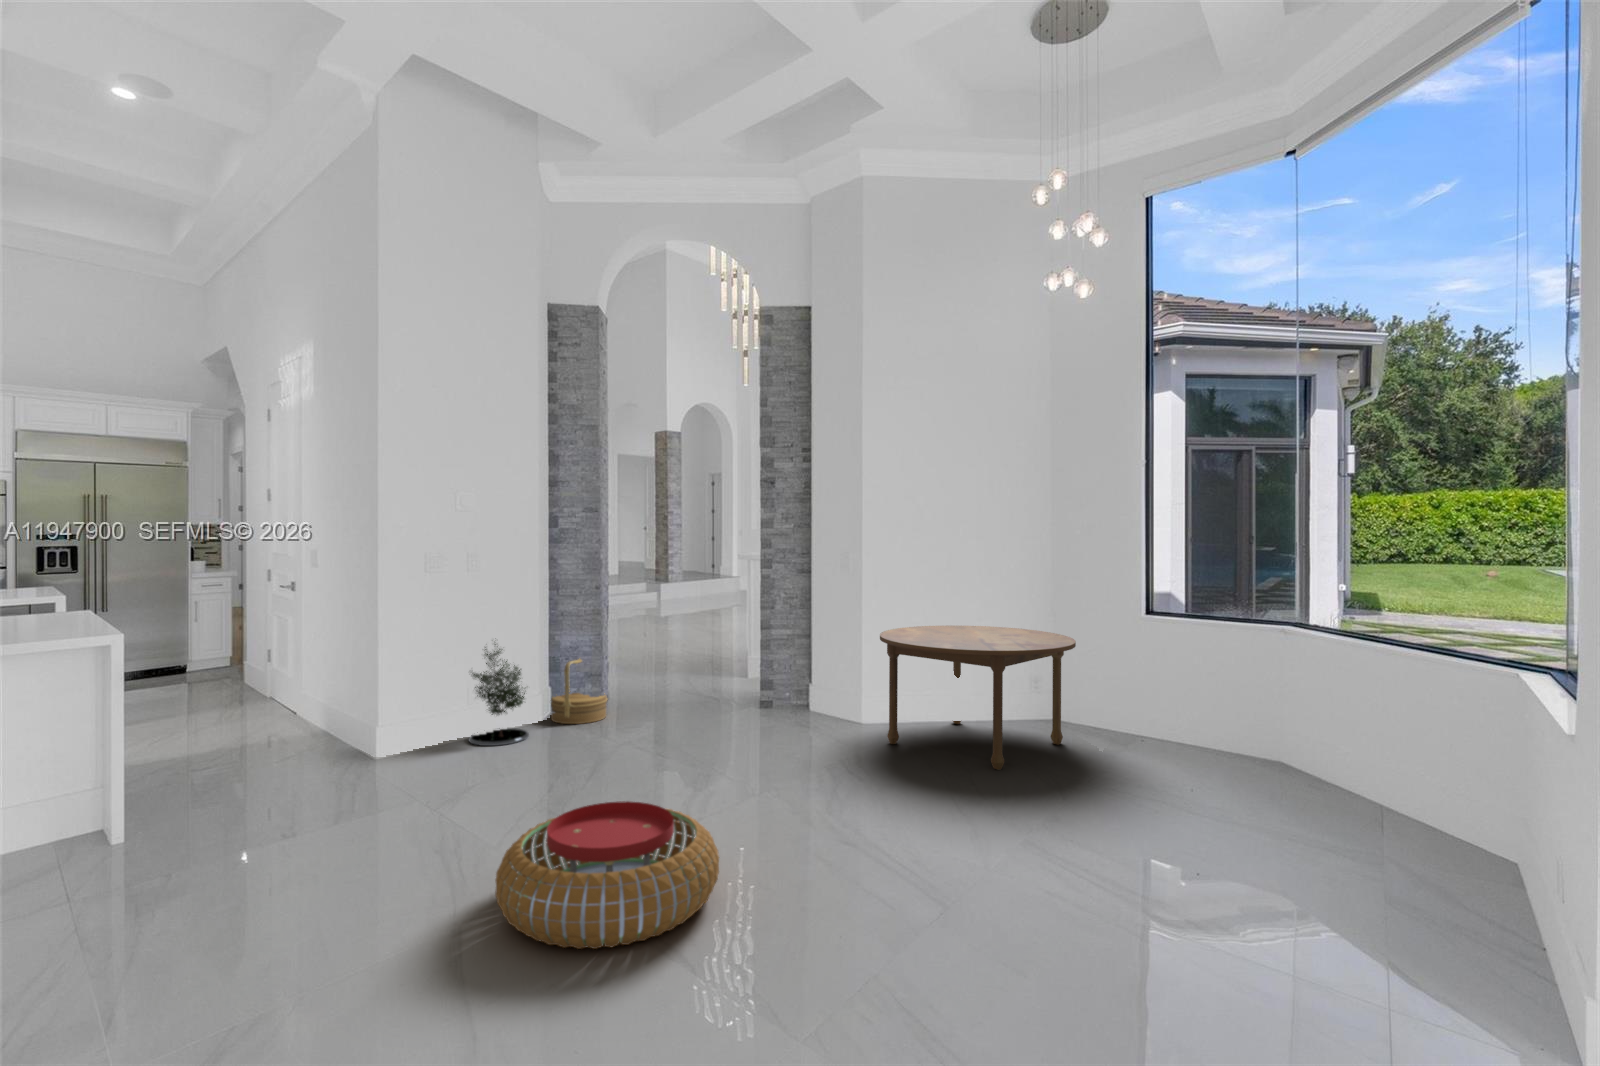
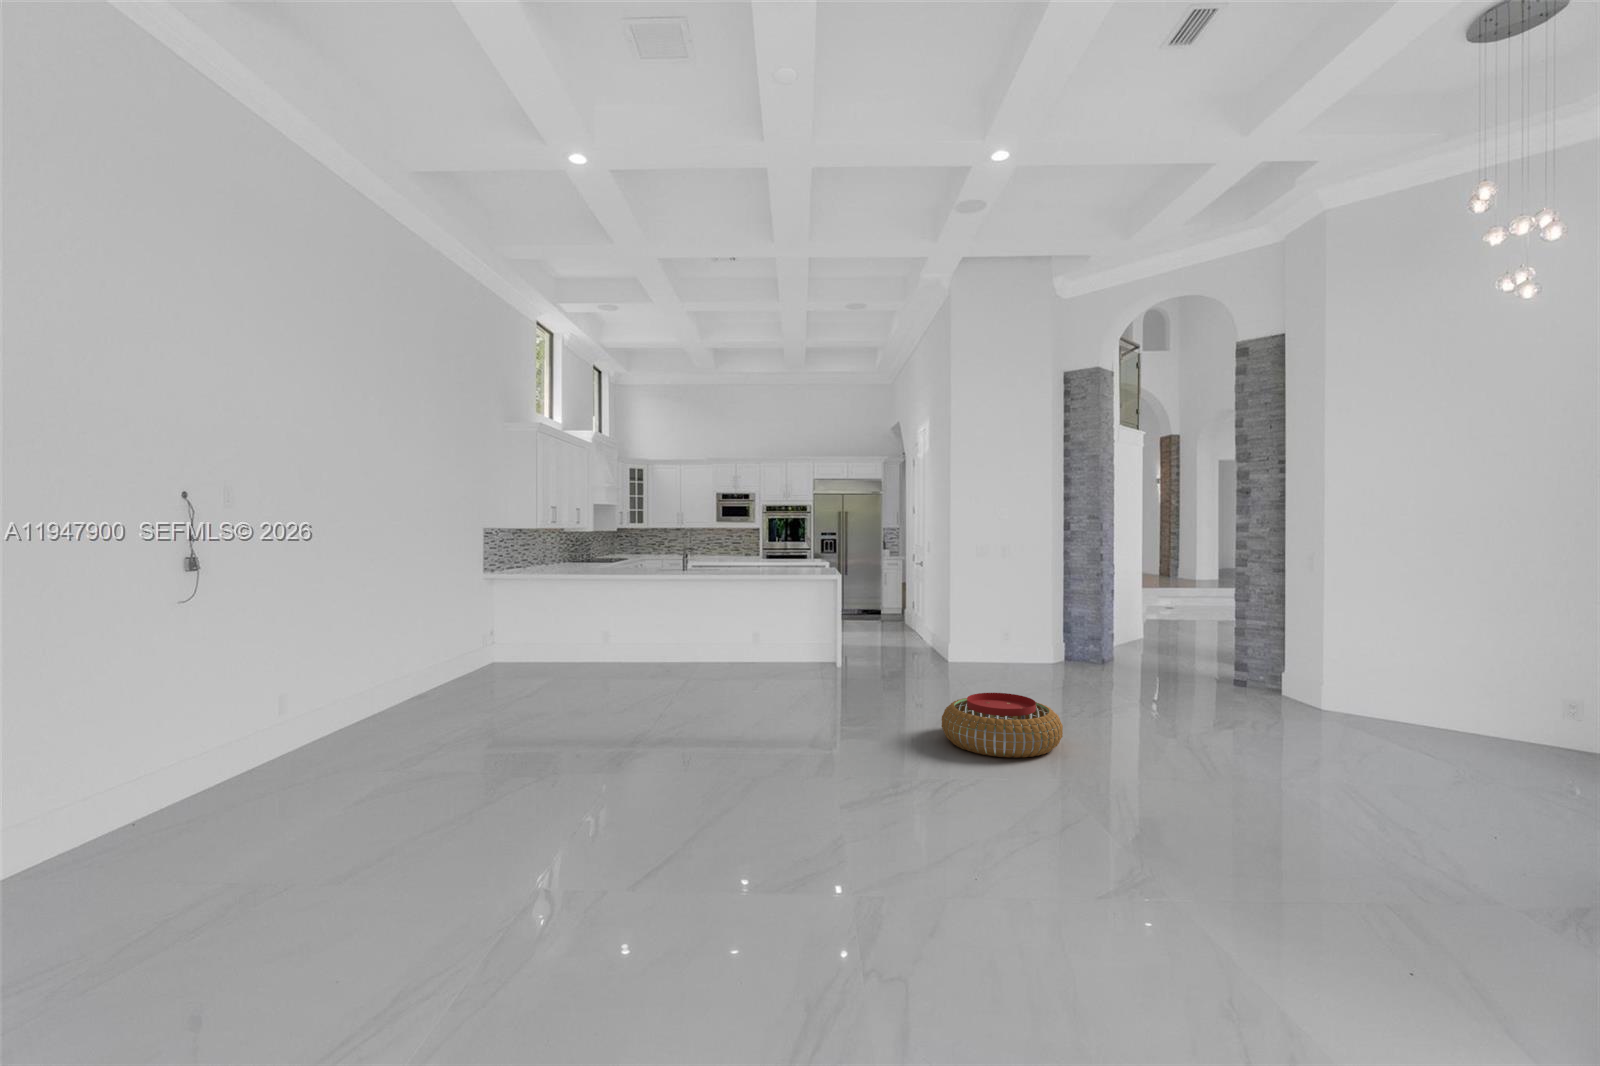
dining table: present [880,625,1076,770] -> none [1306,626,1549,762]
potted tree: present [469,644,529,746] -> none [996,604,1038,674]
woven basket: present [551,659,607,724] -> none [1058,624,1101,672]

